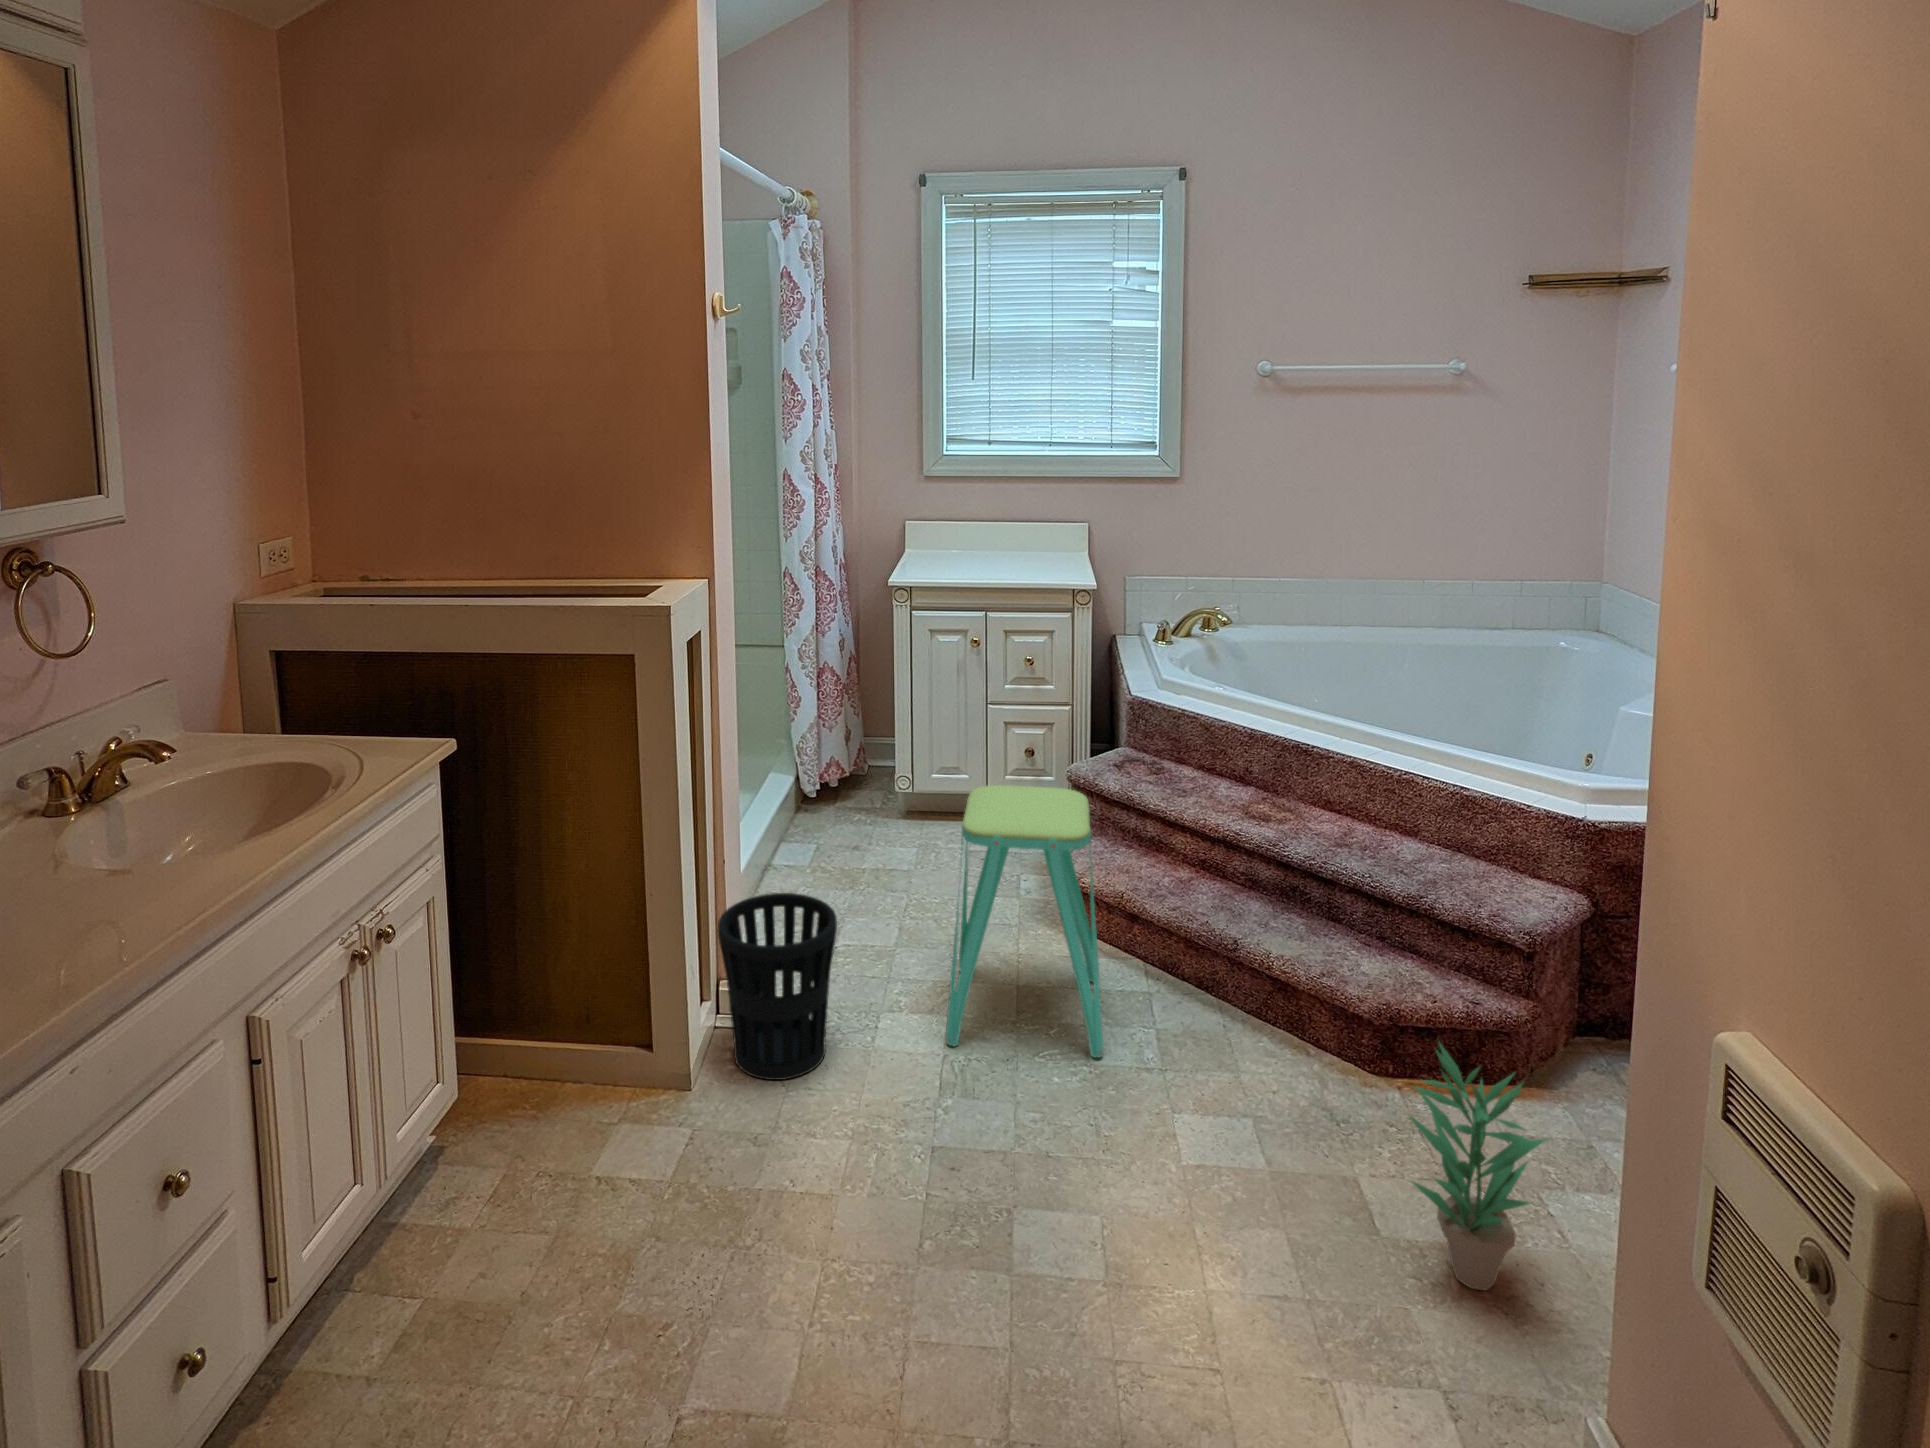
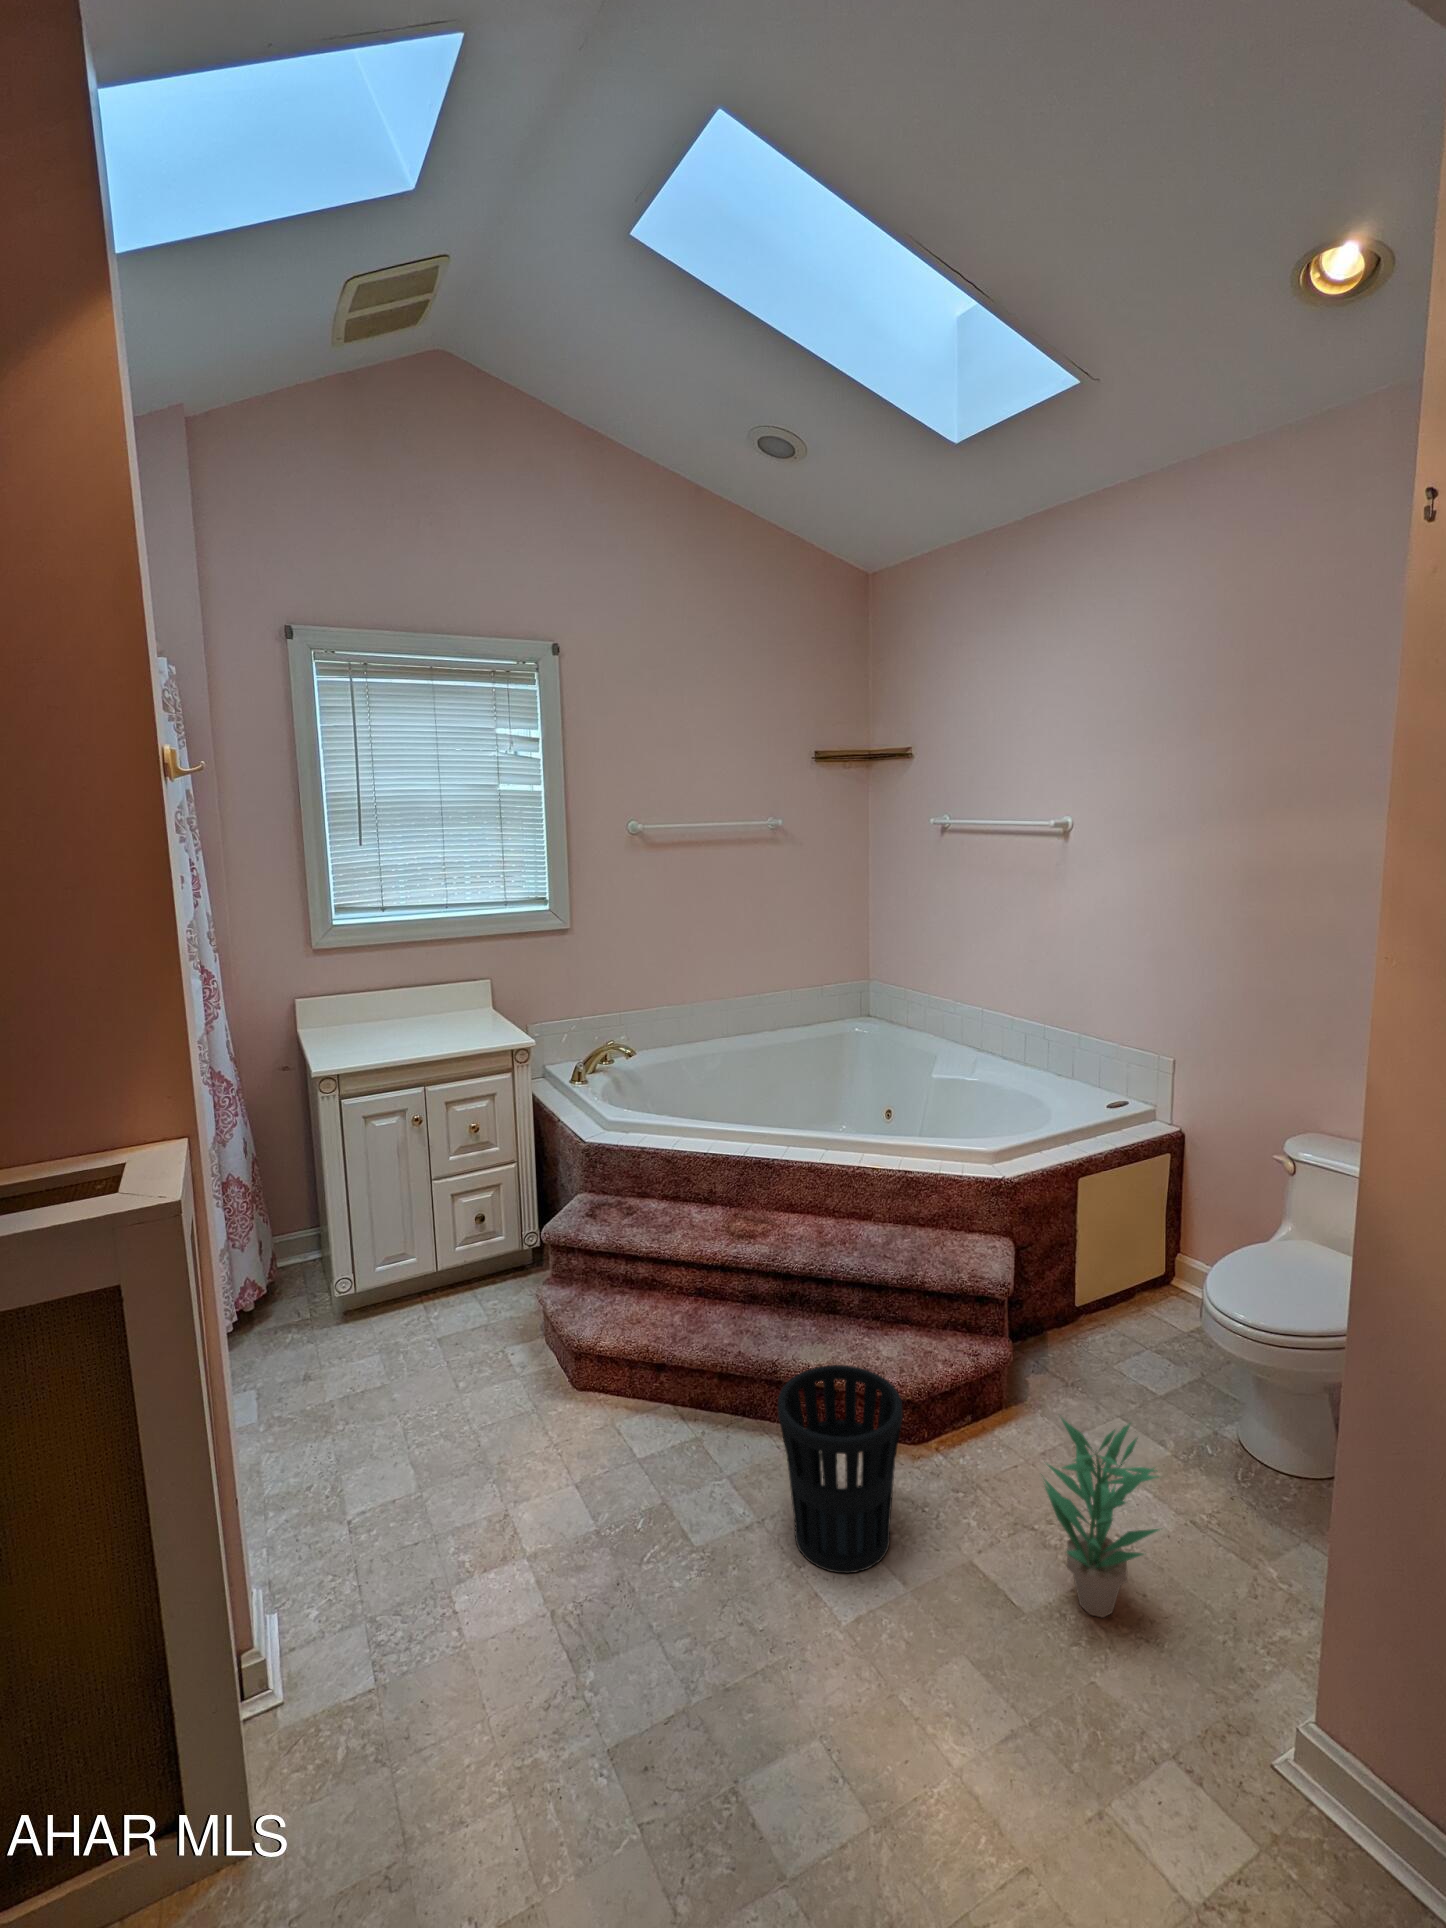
stool: present [946,785,1104,1057] -> none [506,1265,703,1596]
wastebasket: present [718,893,837,1080] -> present [778,1365,903,1573]

